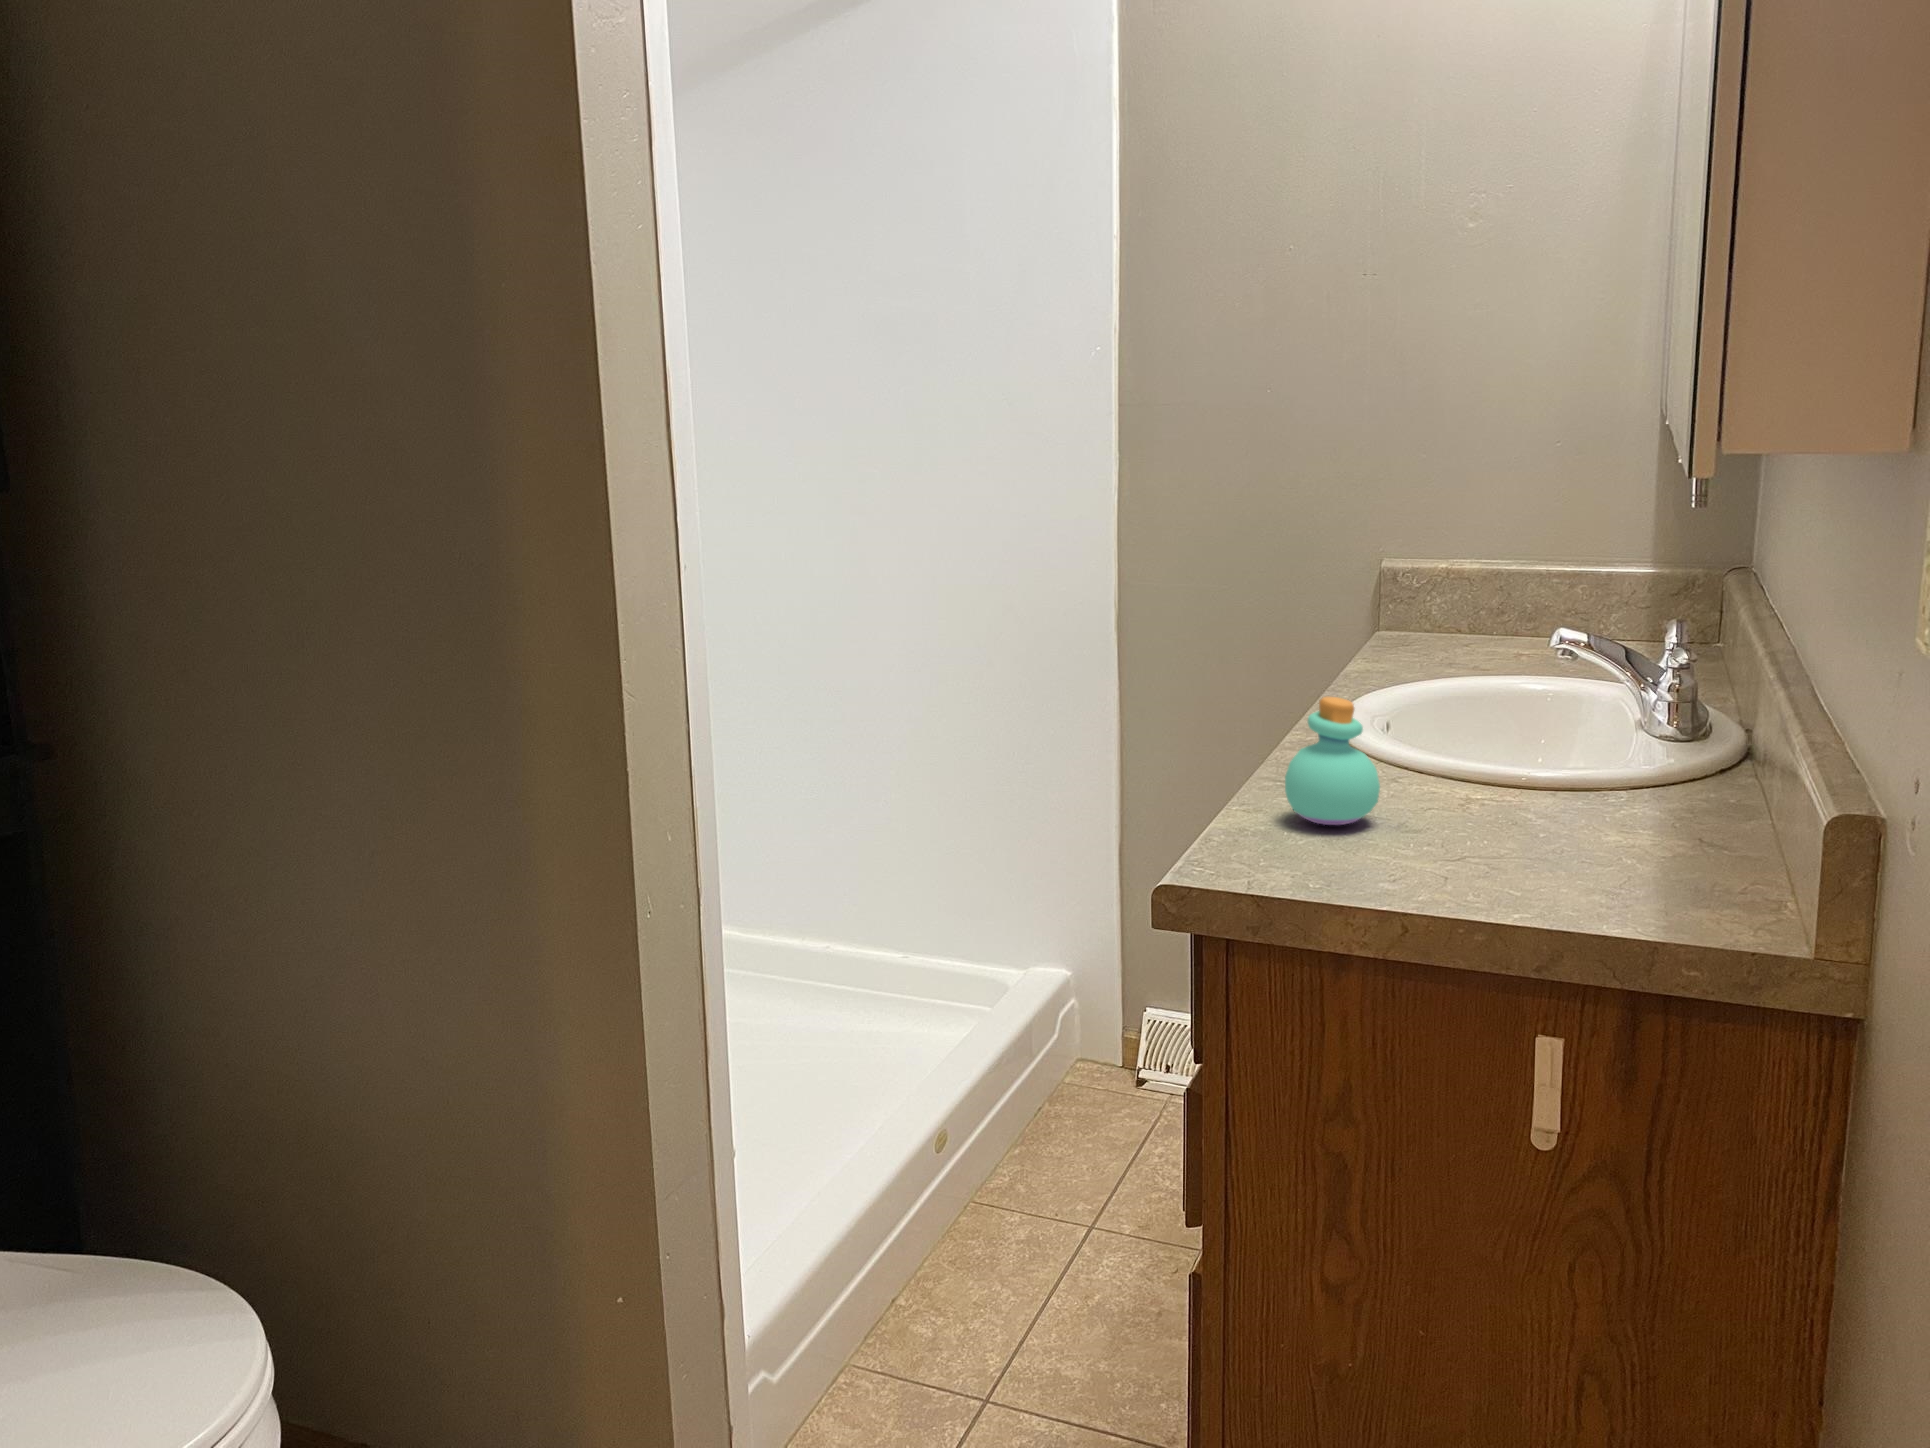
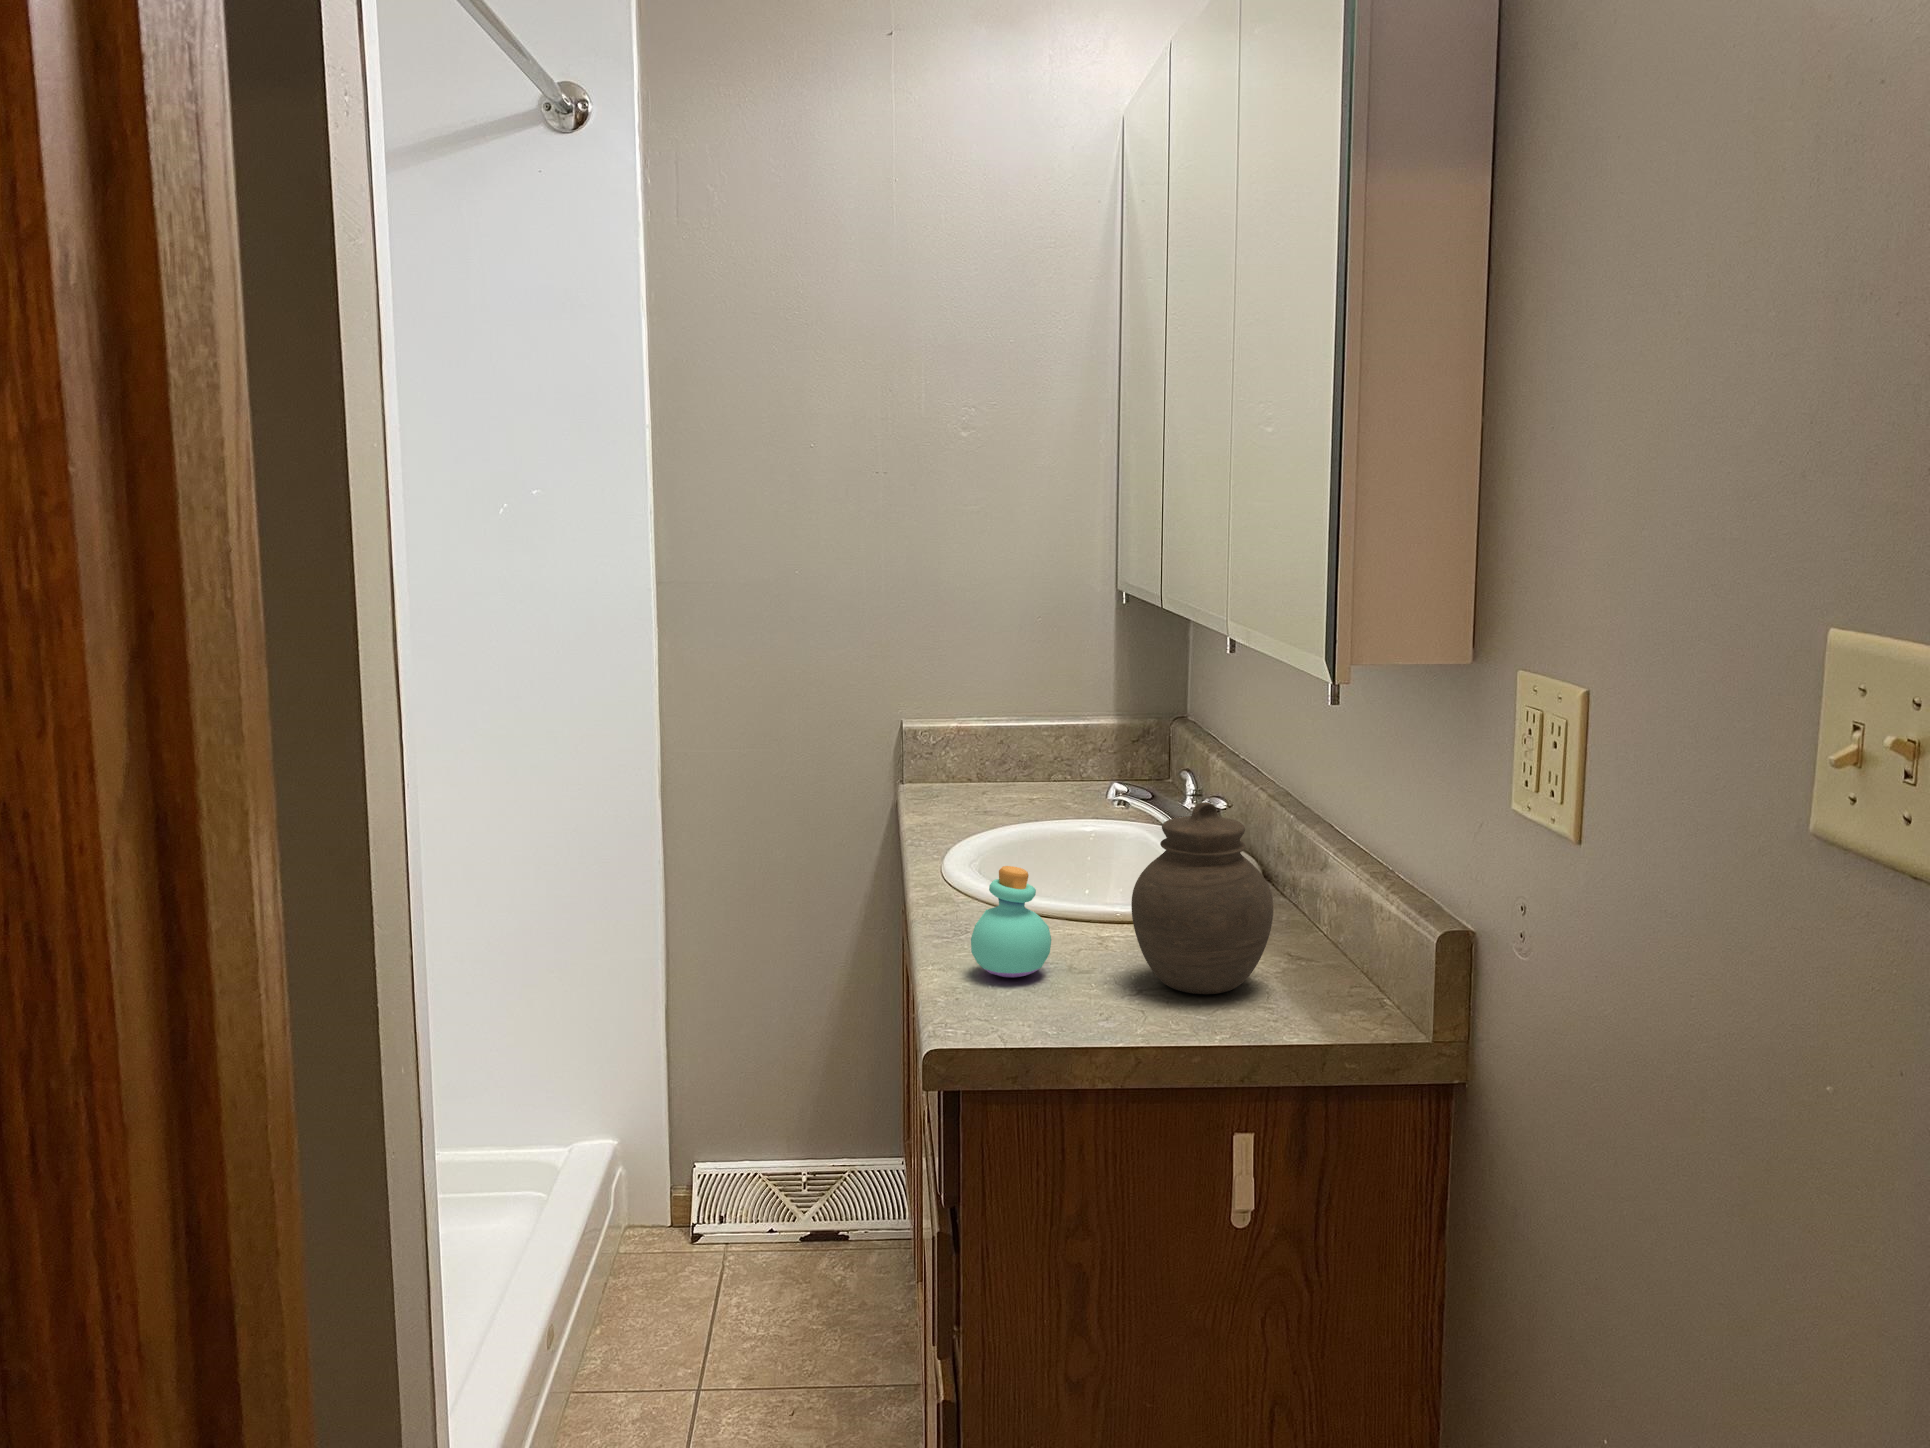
jar: none [1468,632,1653,869] -> present [1131,802,1273,994]

